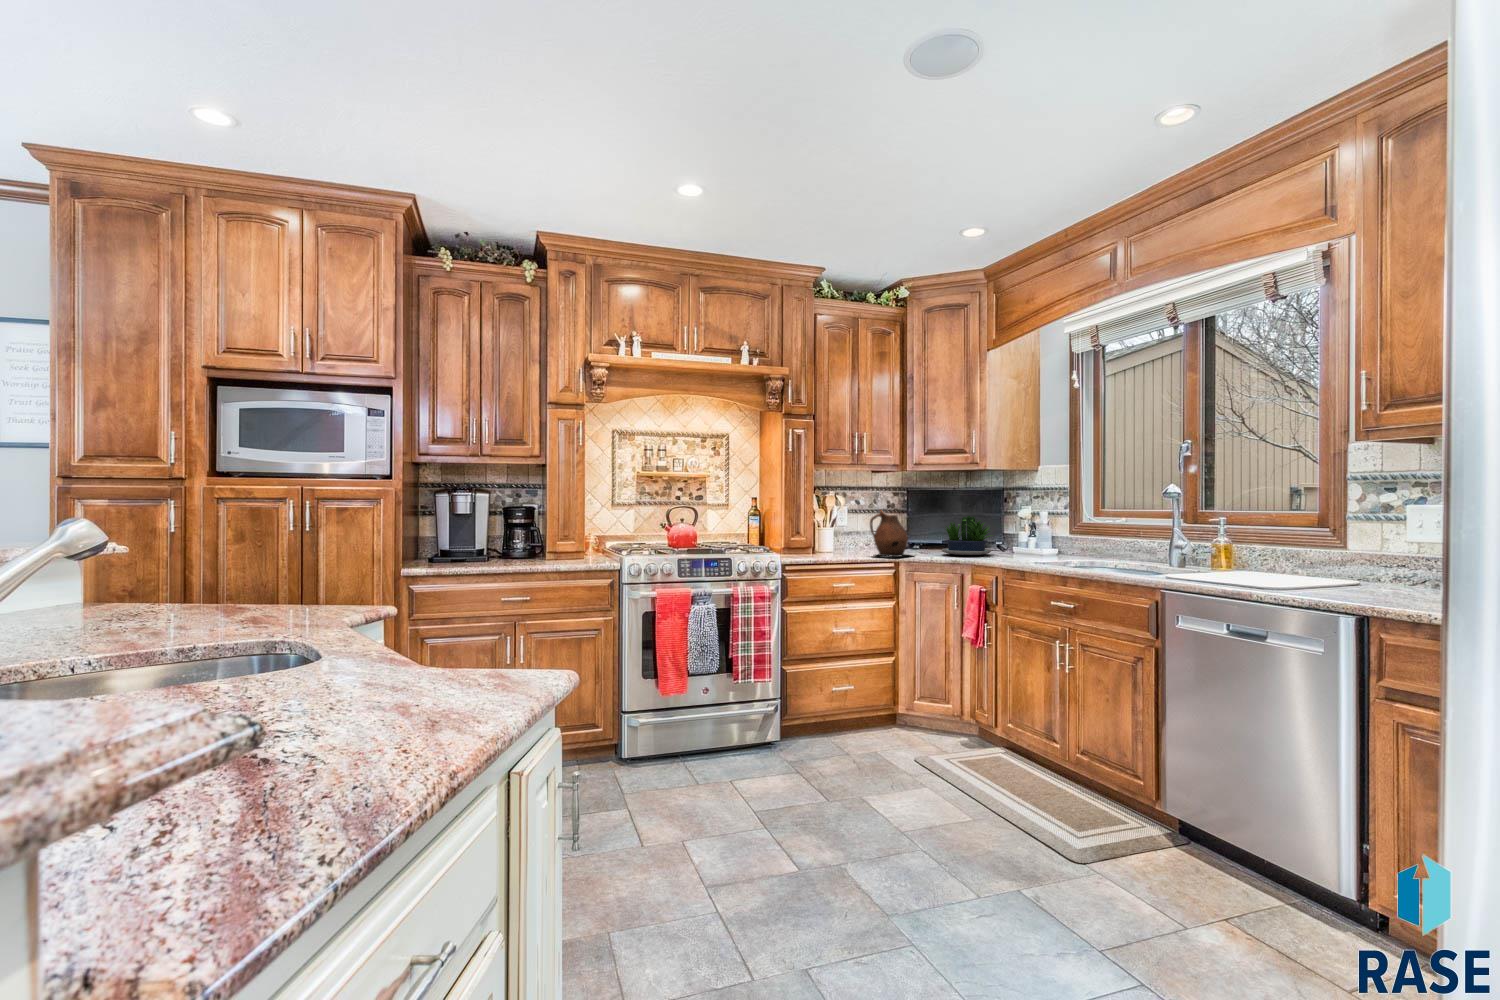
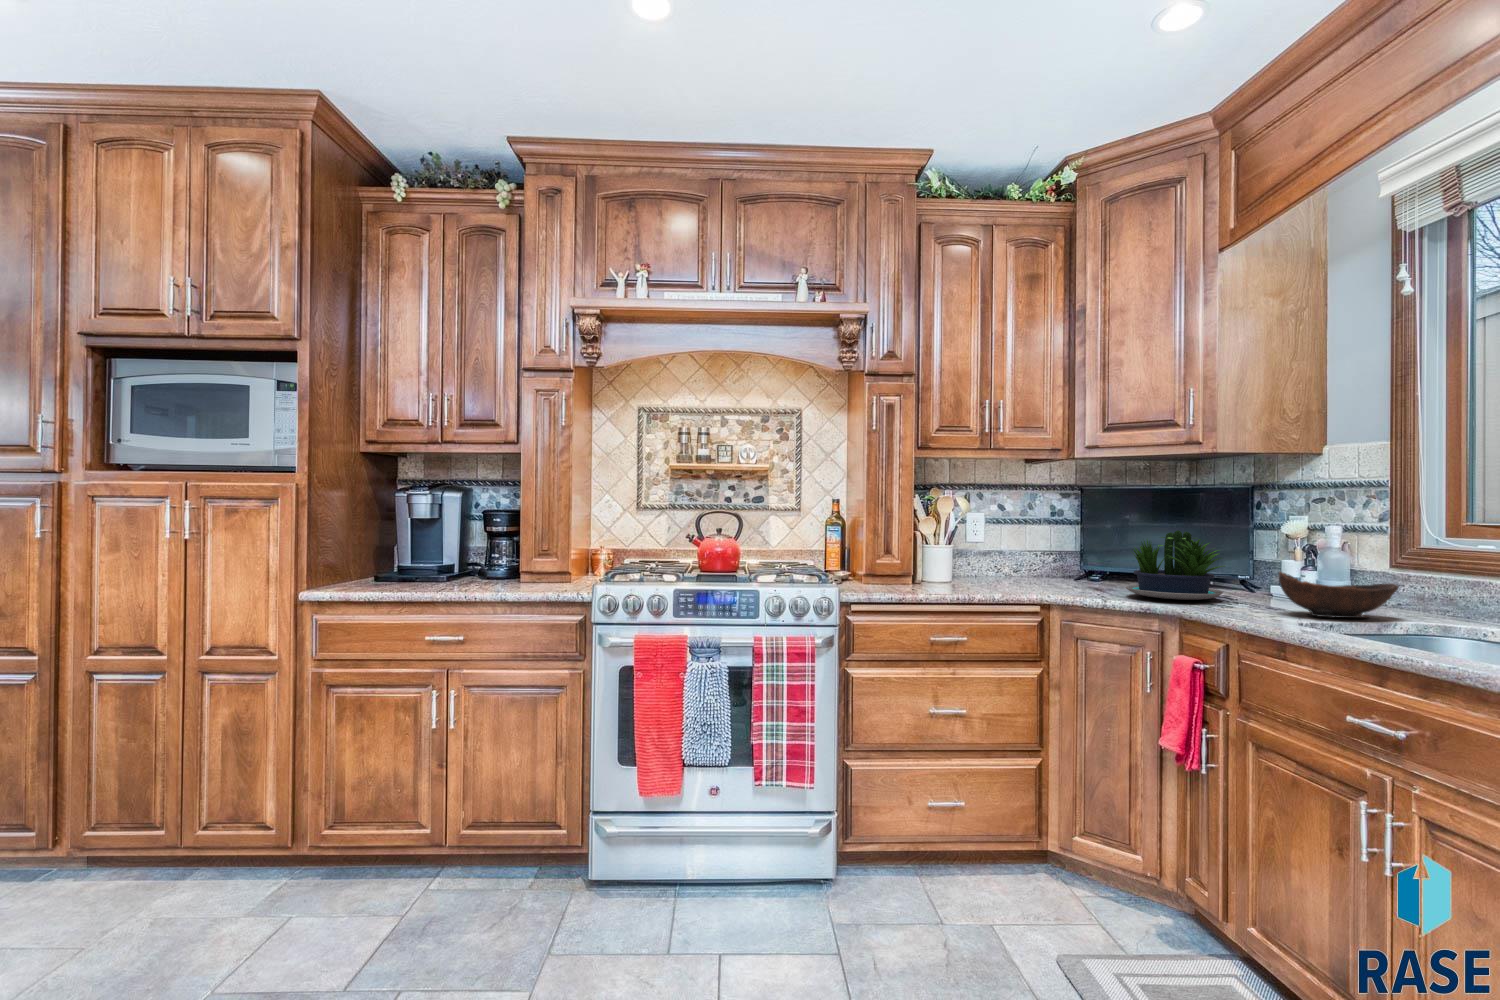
ceramic pitcher: present [870,510,908,557] -> none [997,518,1076,599]
bowl: none [1020,537,1072,559] -> present [1279,572,1399,618]

